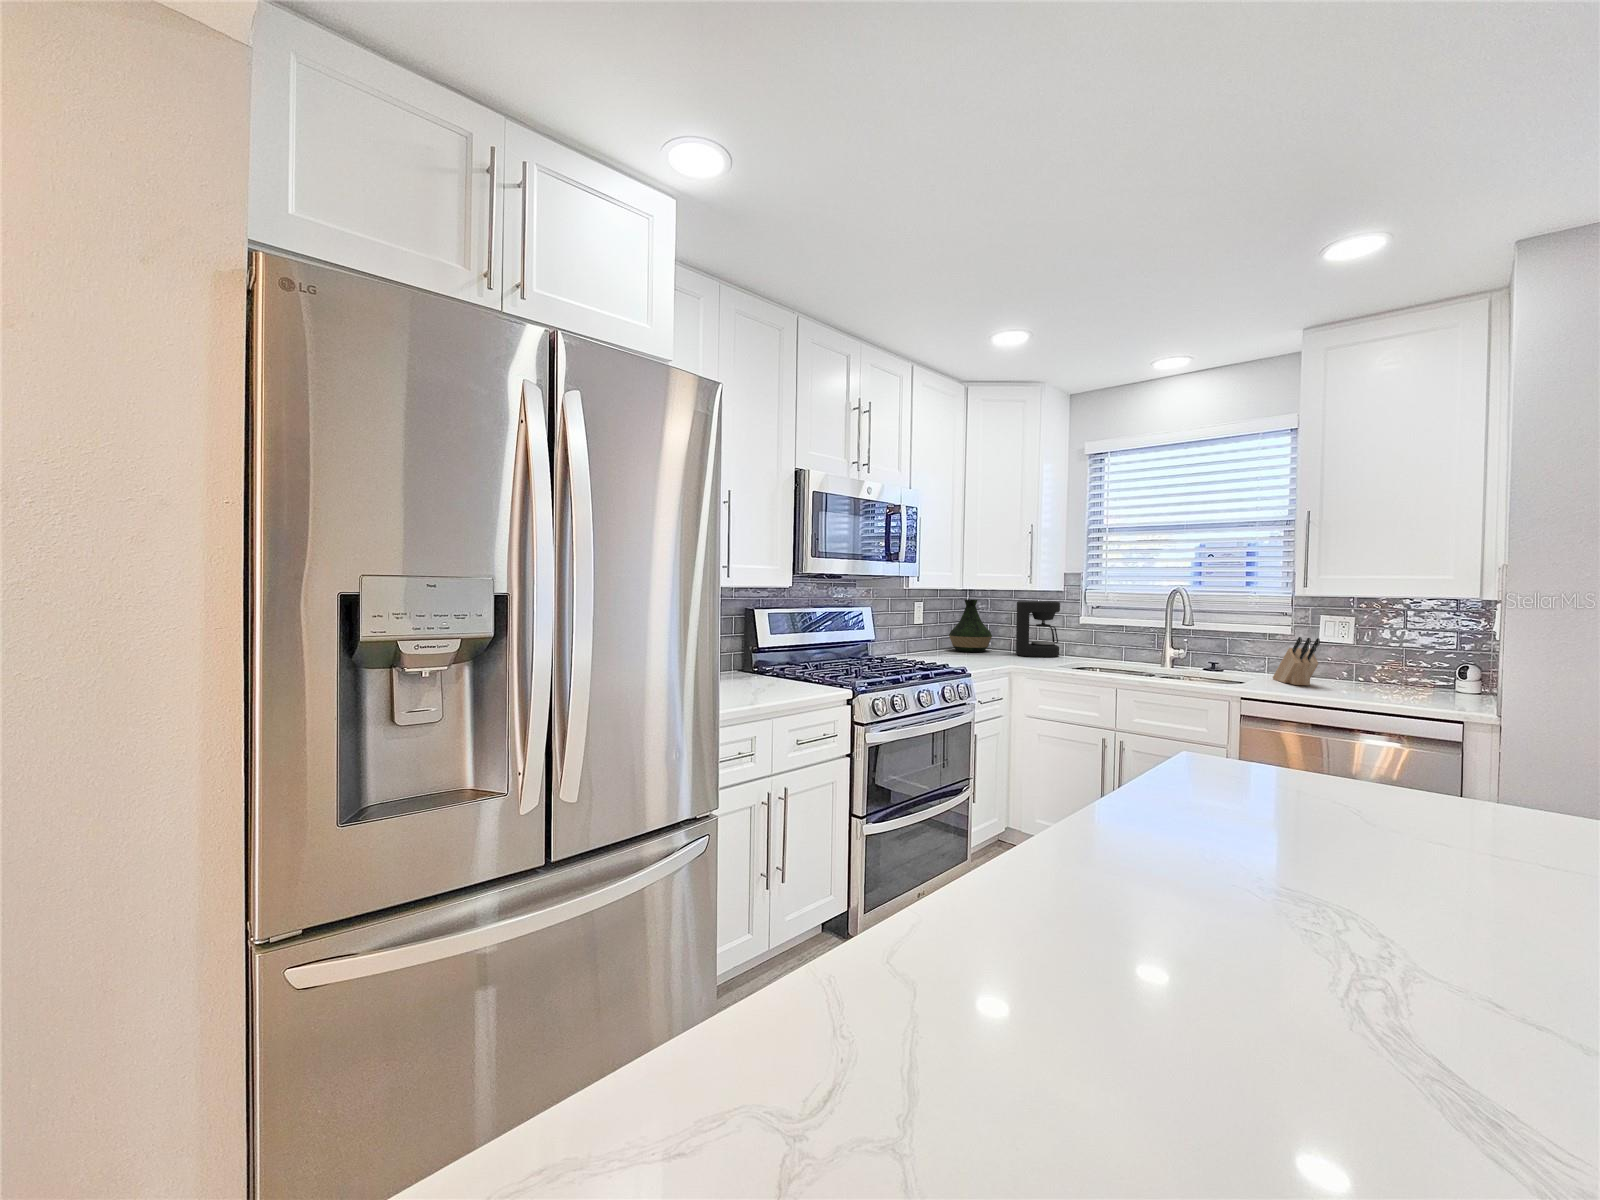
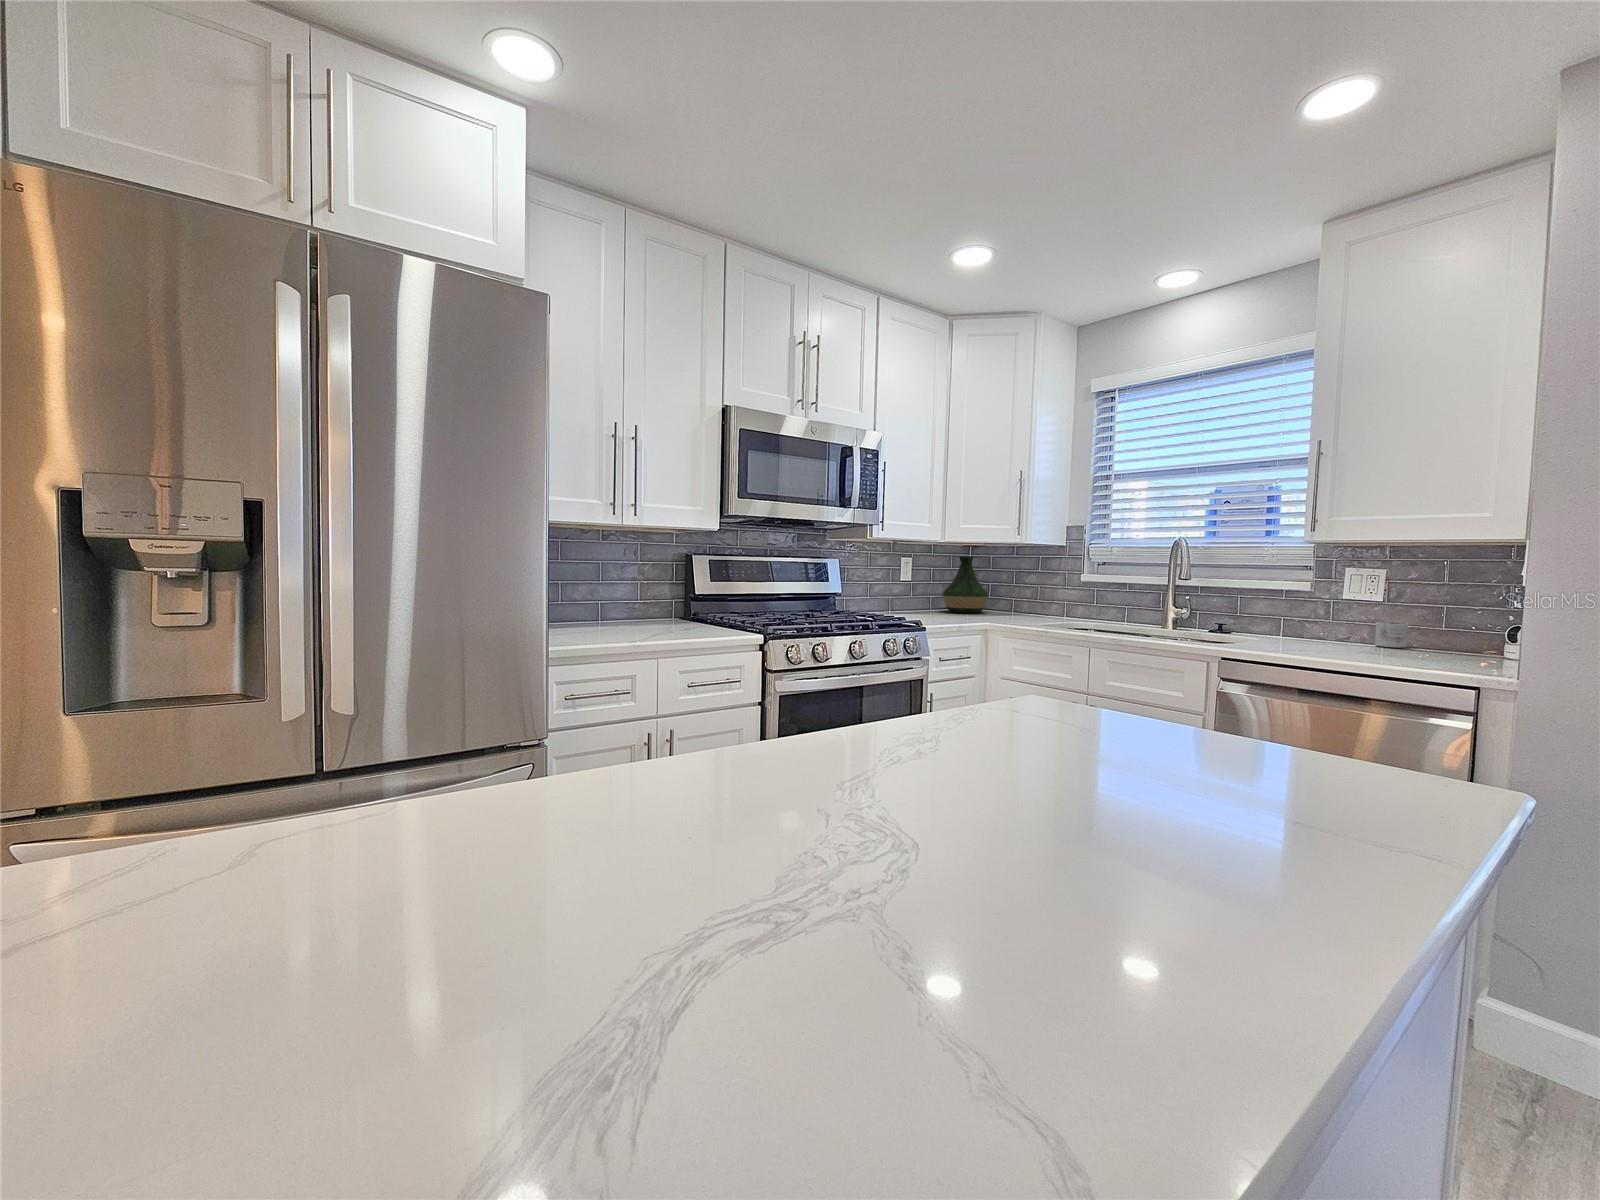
coffee maker: present [1016,601,1060,657] -> none [1010,557,1059,618]
knife block: present [1273,637,1320,686] -> none [1281,588,1328,646]
mug: none [1350,662,1378,685] -> present [1375,622,1408,648]

